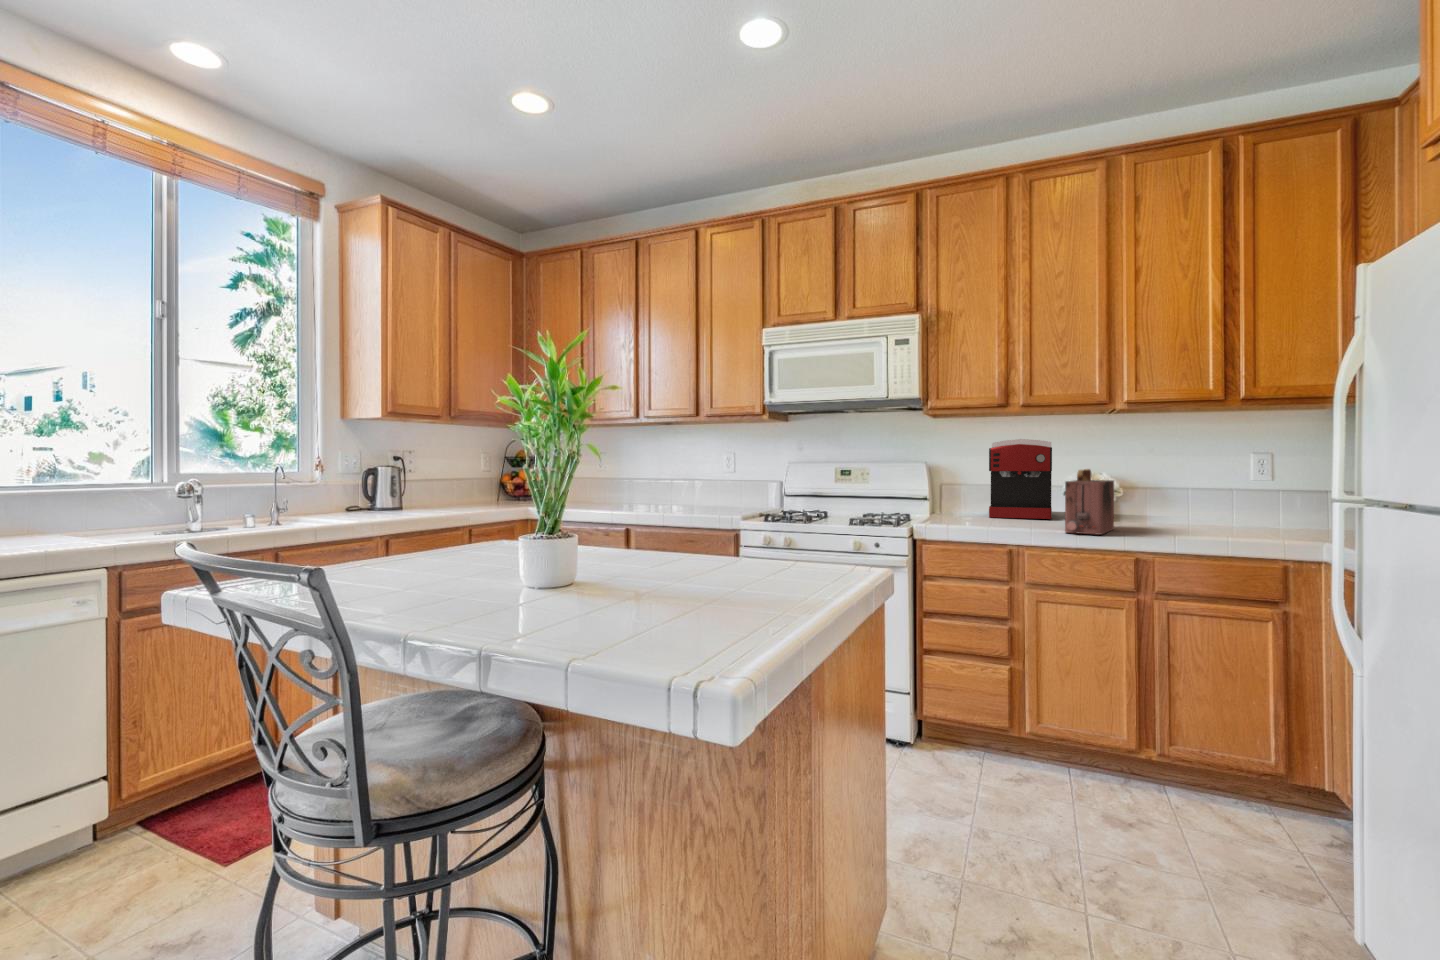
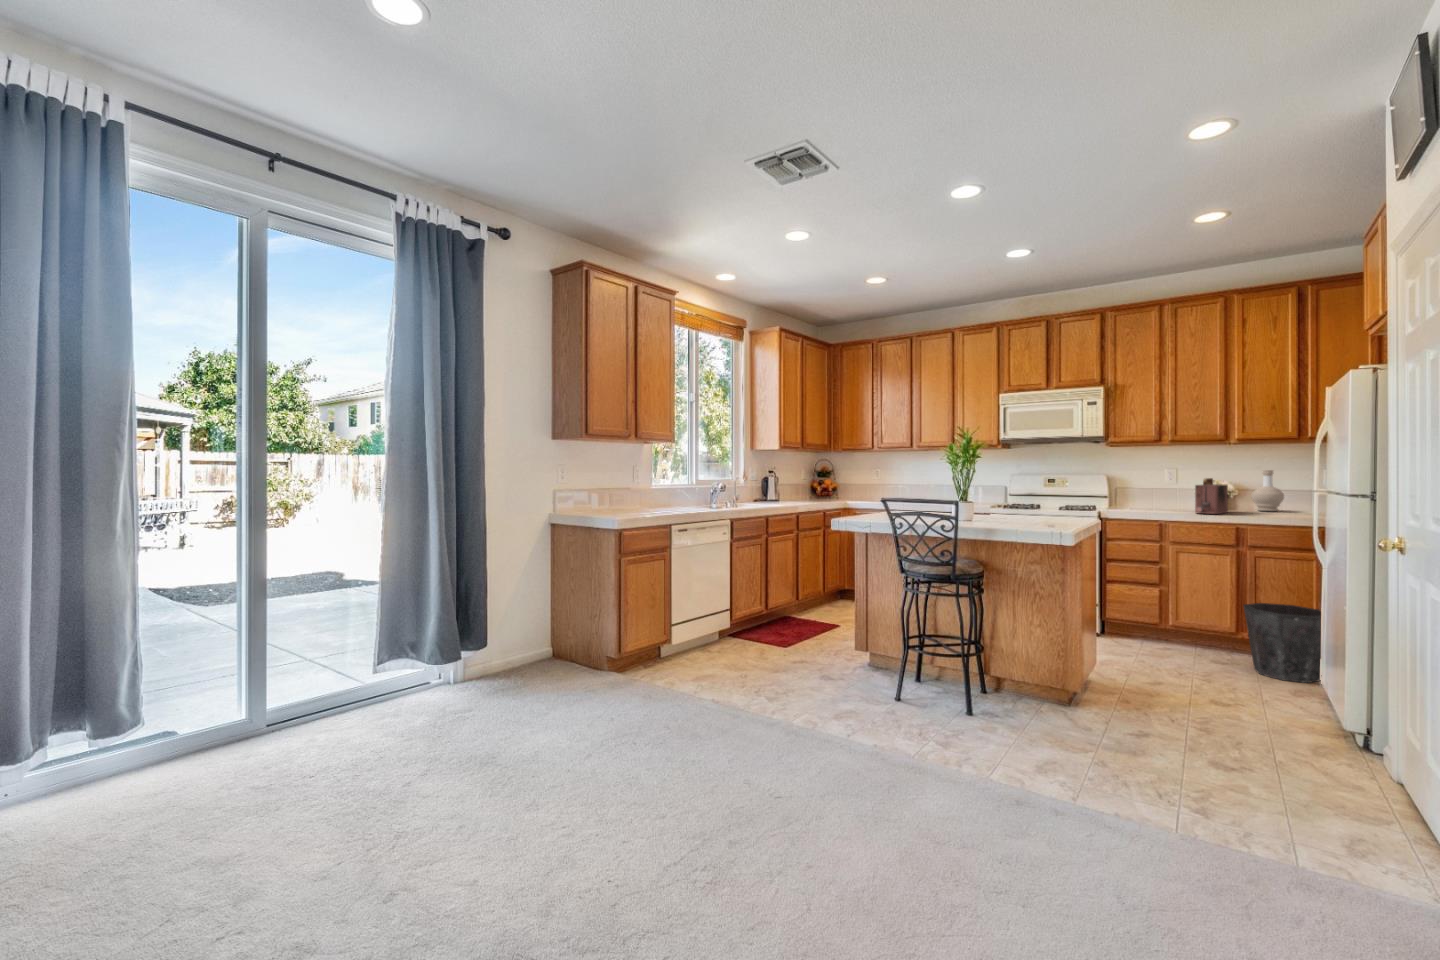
coffee maker: present [989,439,1052,519] -> none [1148,459,1191,508]
bottle: none [1146,455,1197,525] -> present [1252,470,1284,511]
waste bin: none [1155,704,1328,888] -> present [1244,603,1321,683]

